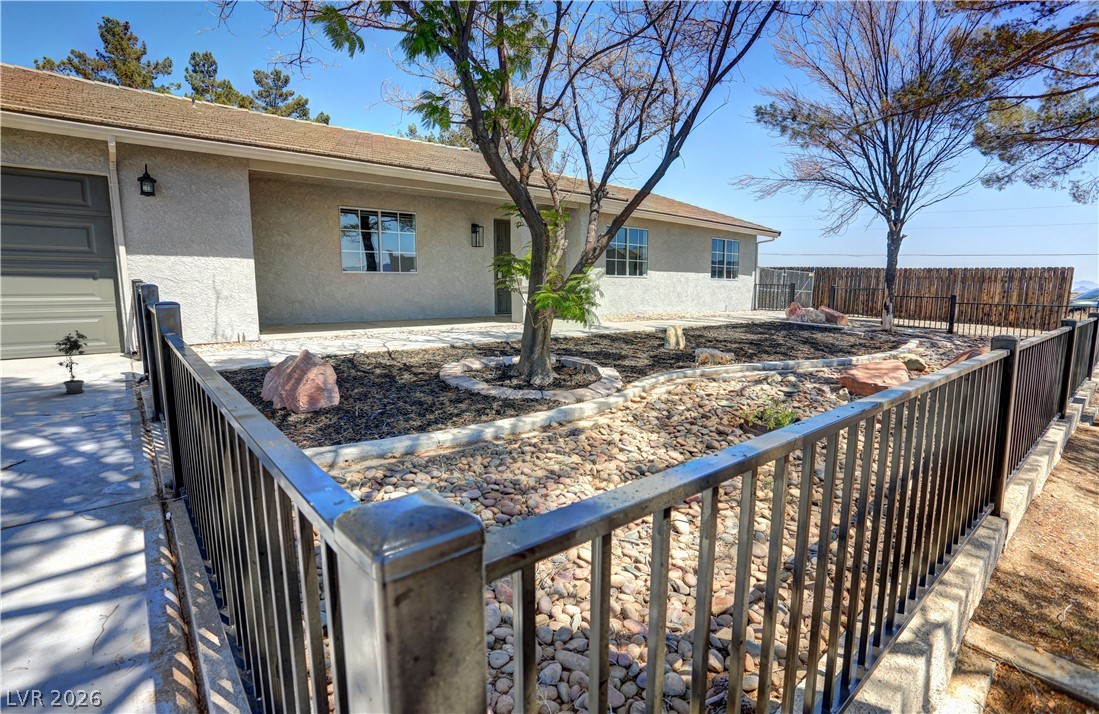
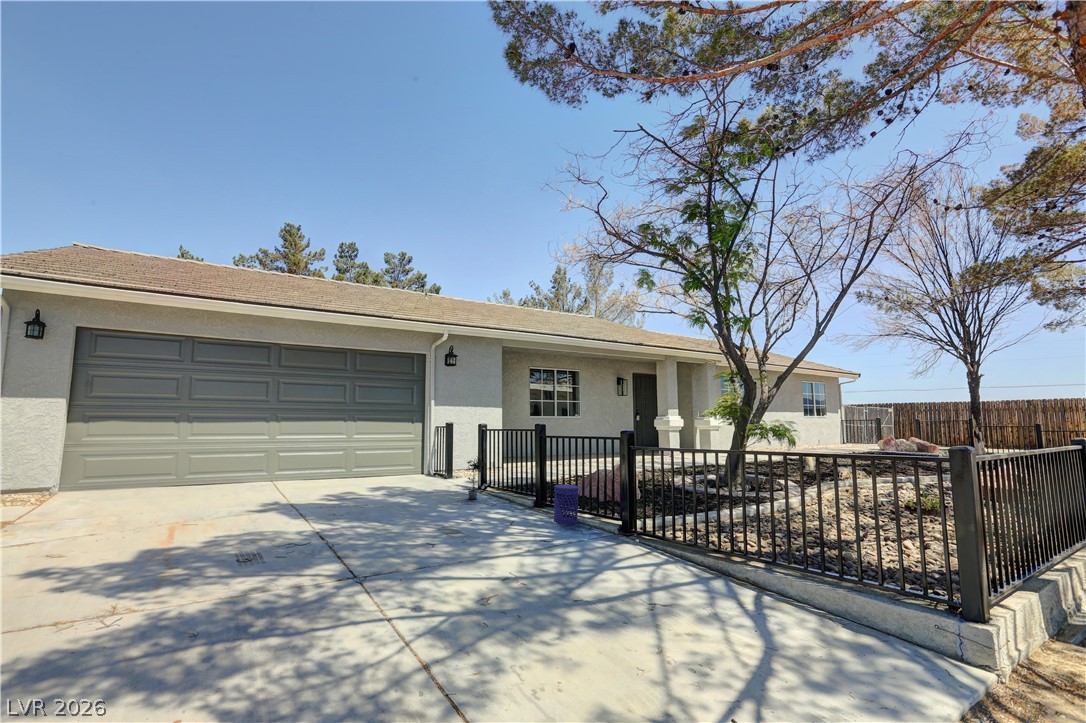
waste bin: none [77,380,136,444] -> present [554,485,579,524]

